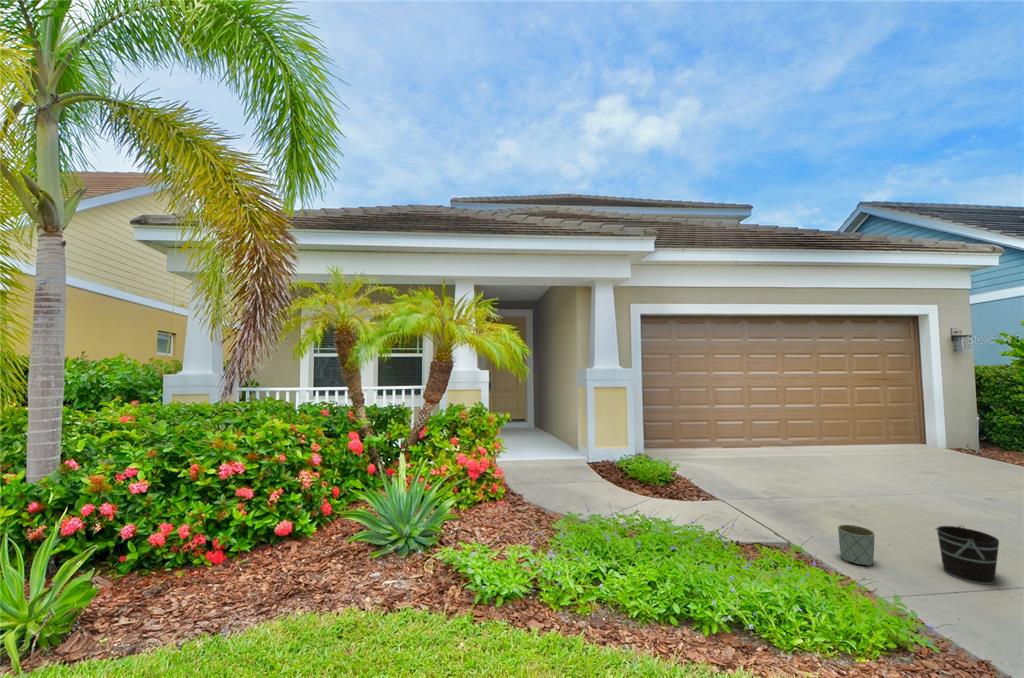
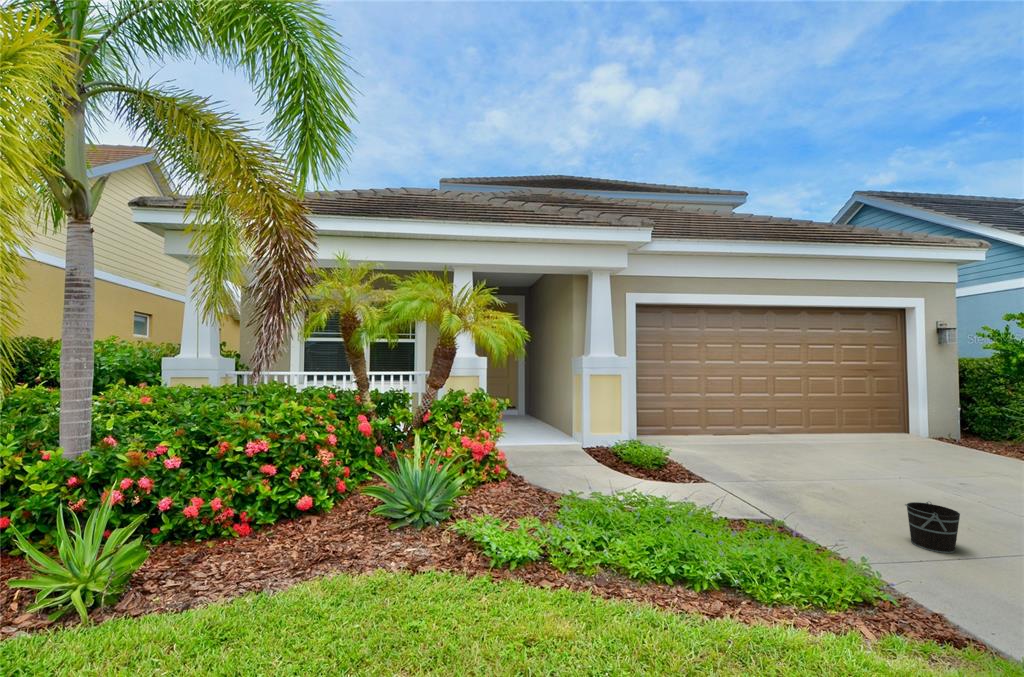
planter: present [838,525,875,566] -> none [819,502,851,539]

